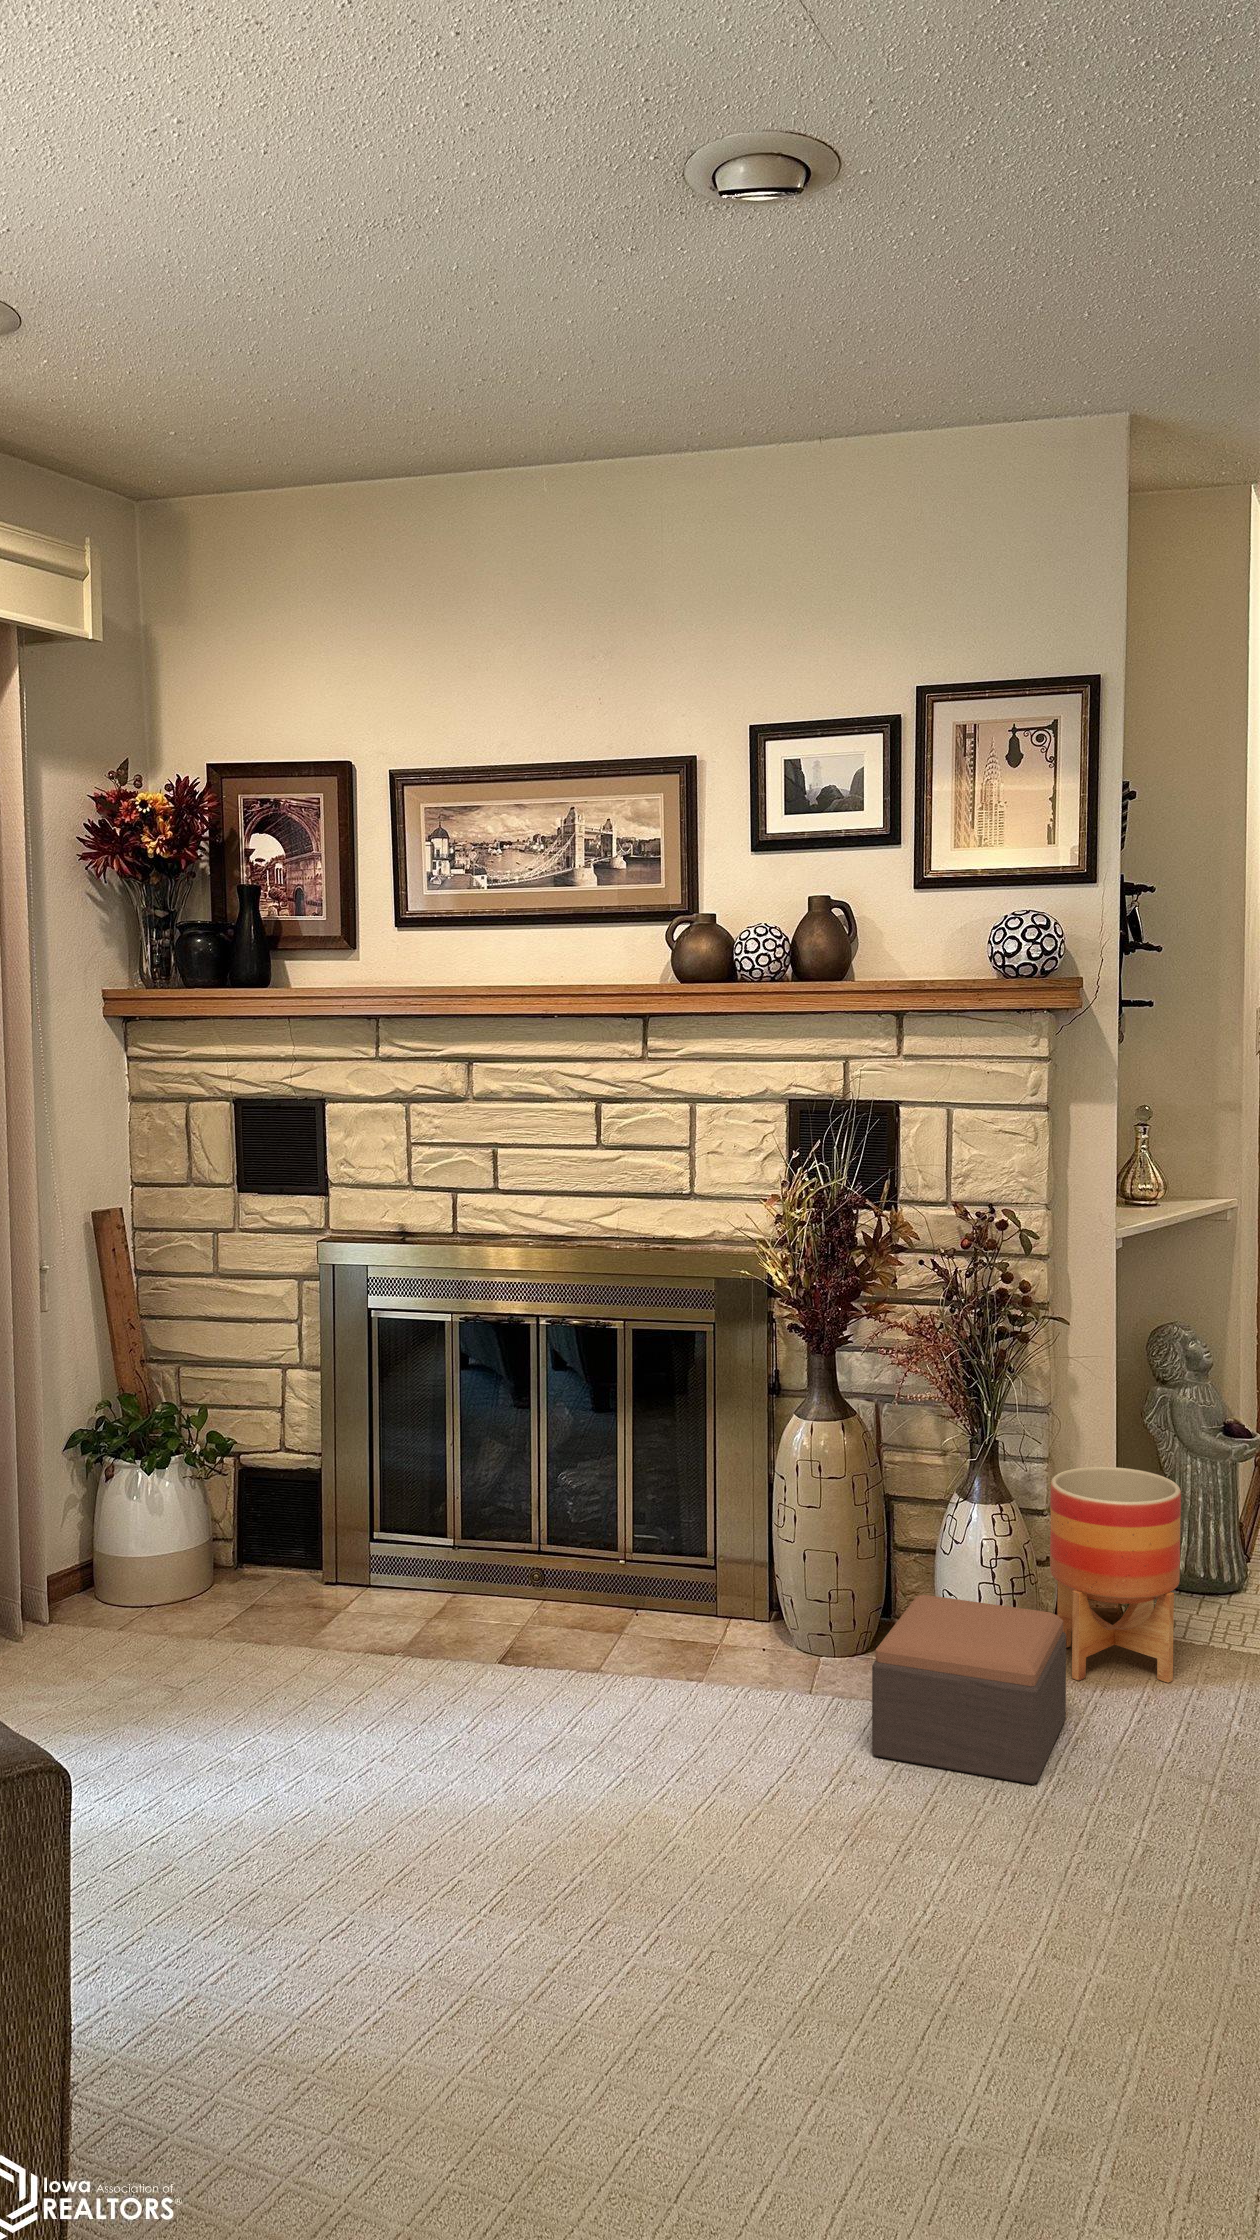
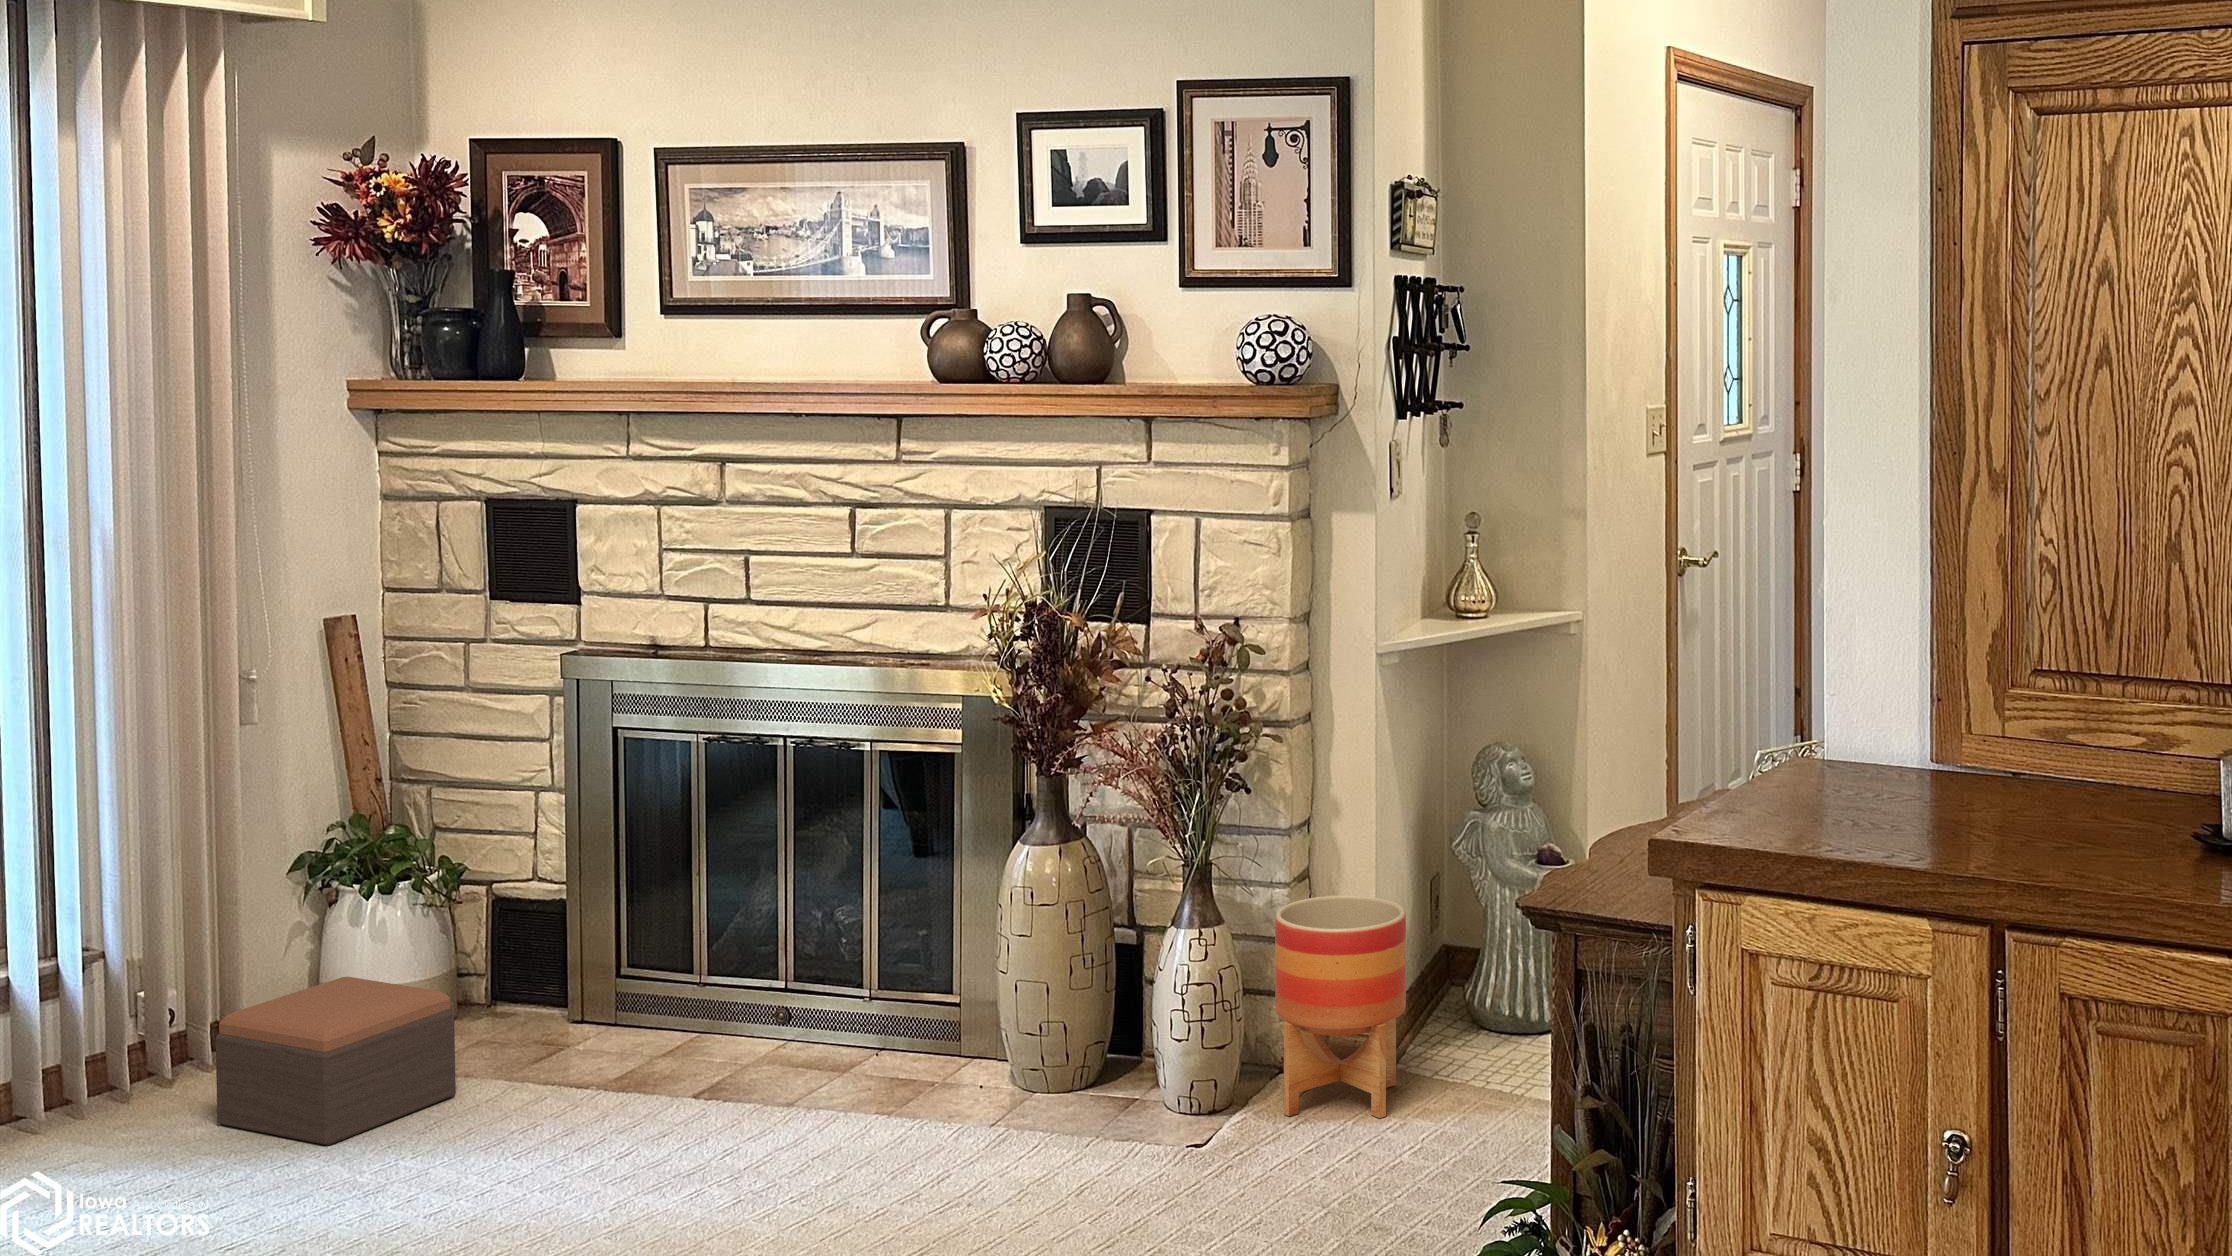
footstool: present [872,1595,1066,1784] -> present [215,977,456,1145]

